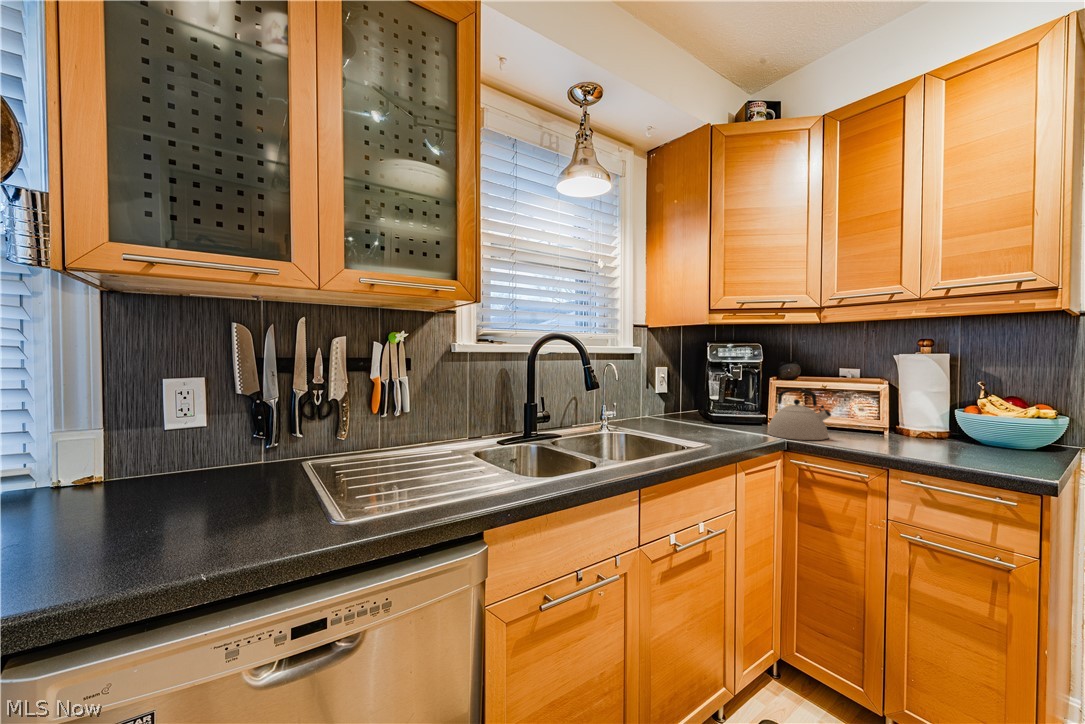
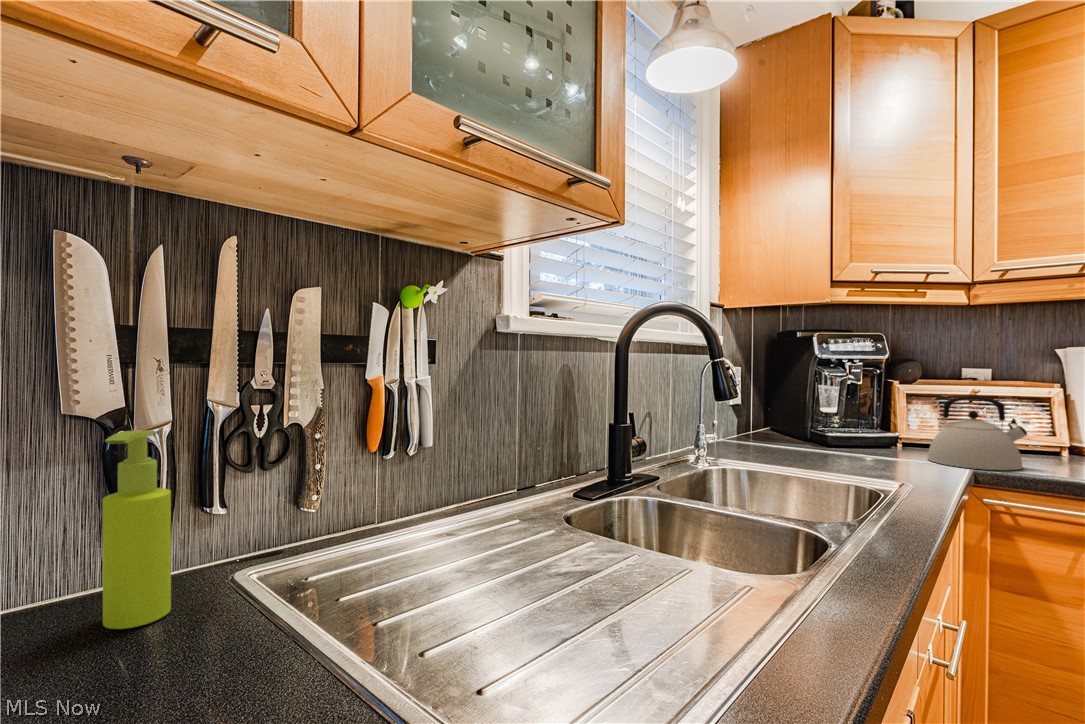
soap dispenser: none [245,399,272,473] -> present [102,430,171,629]

